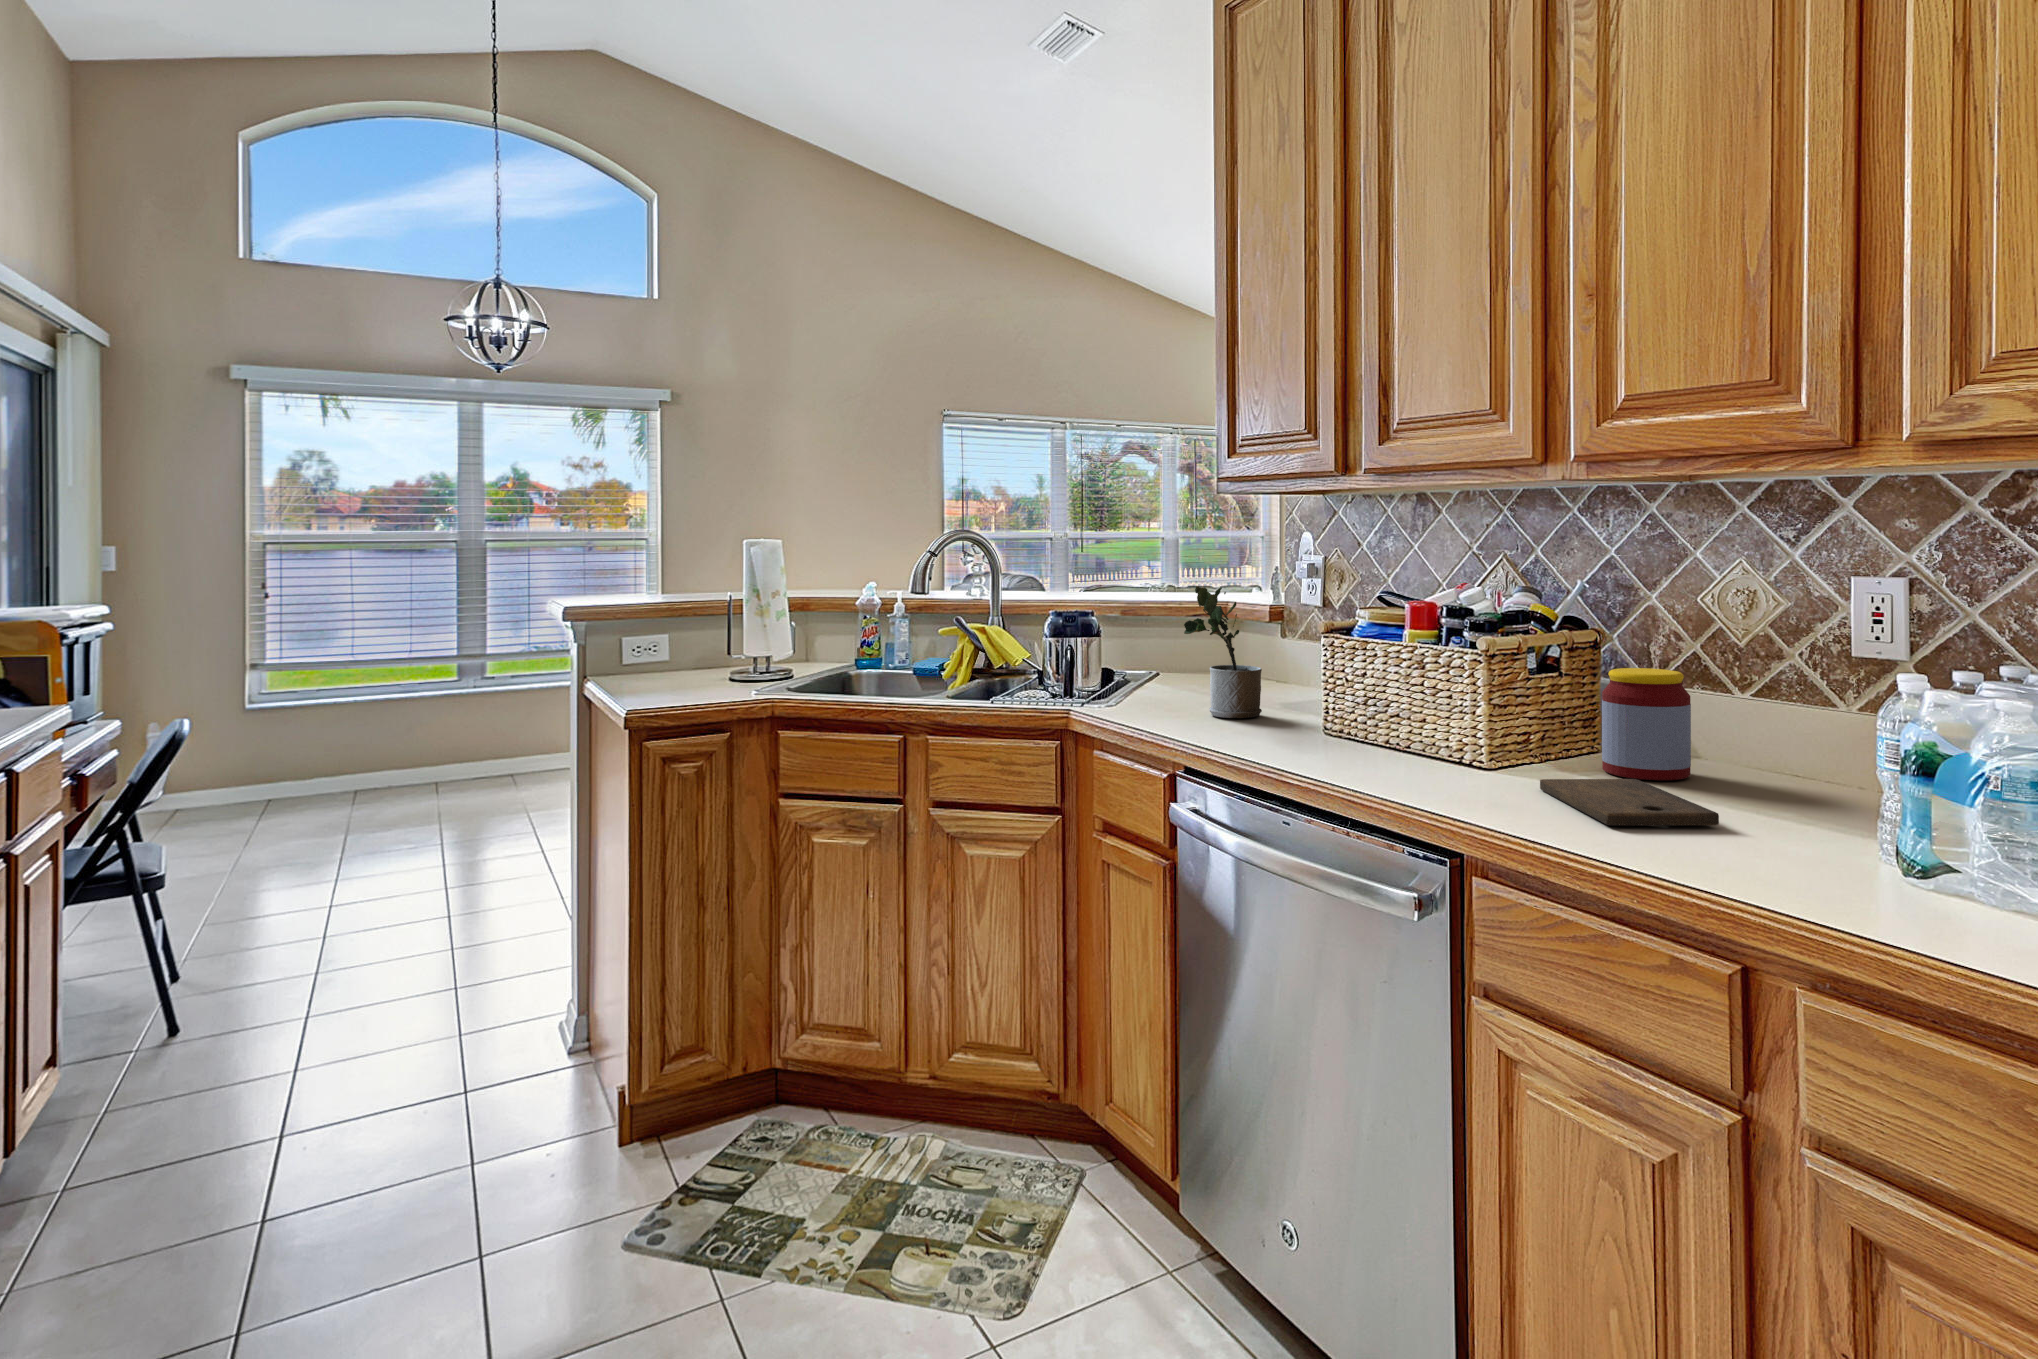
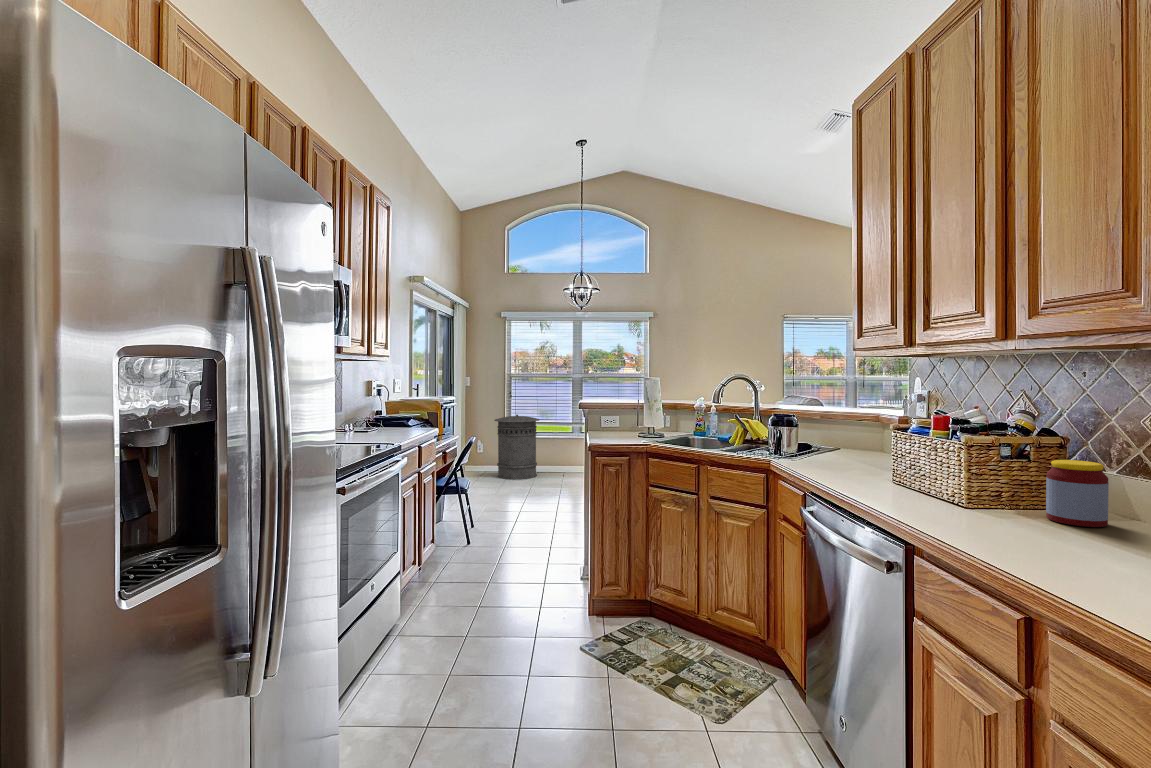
potted plant: present [1184,586,1262,718] -> none [827,404,872,471]
trash can: none [224,645,368,818] -> present [494,415,539,479]
cutting board: present [1540,779,1719,826] -> none [984,516,1073,551]

